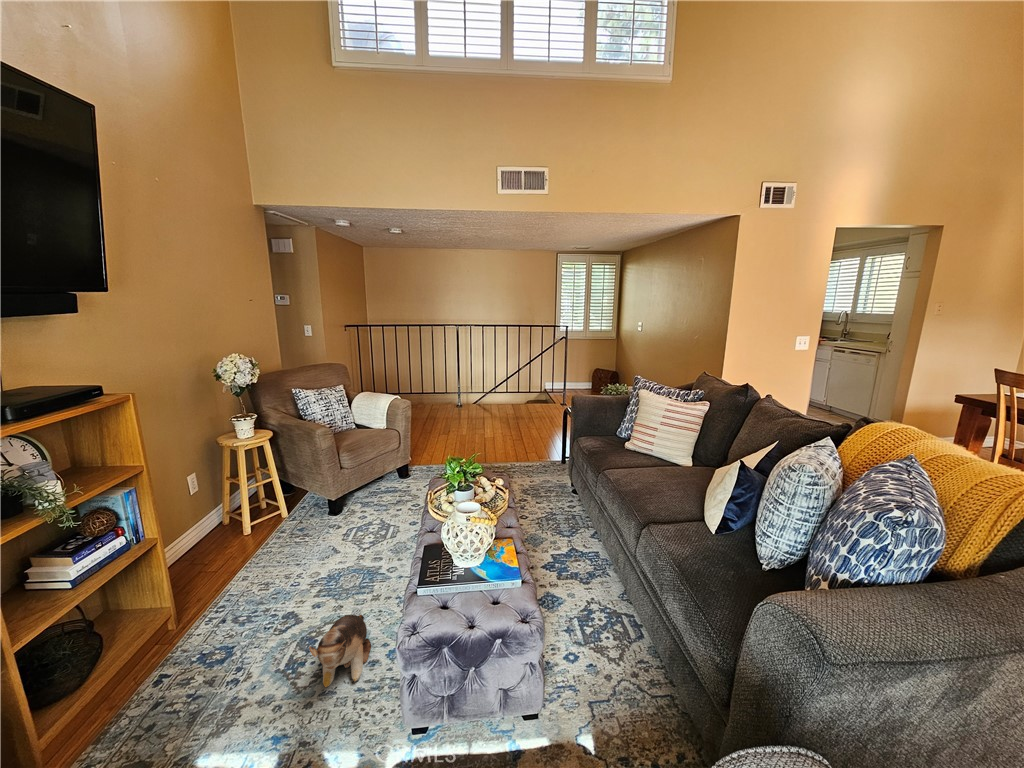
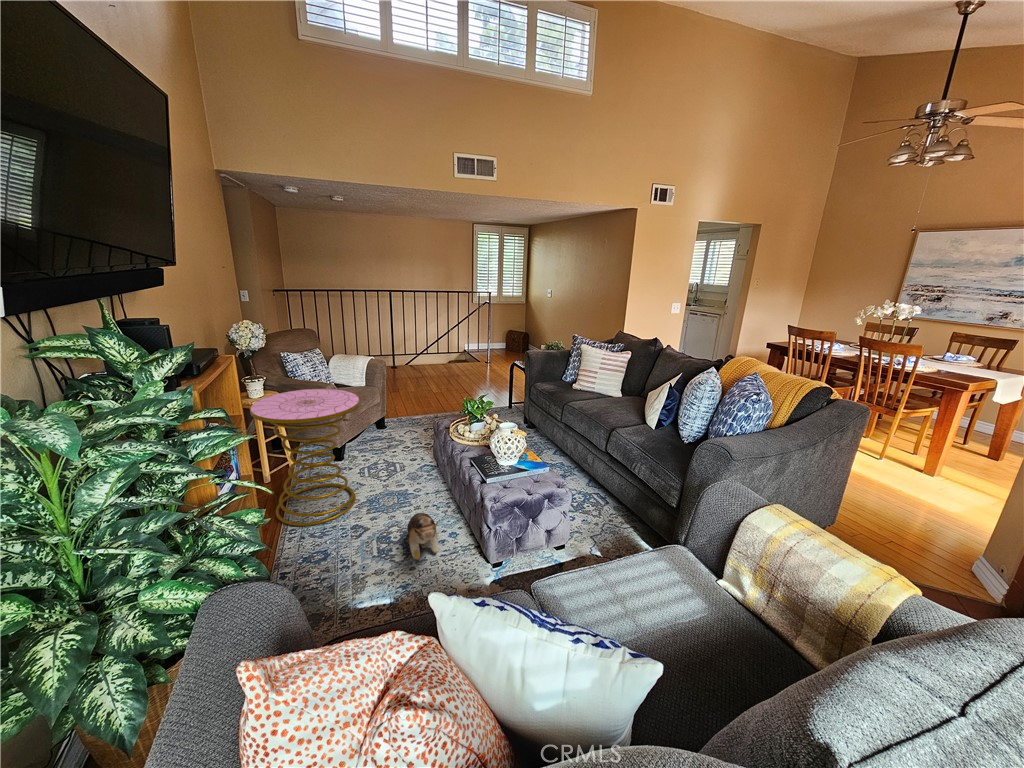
side table: none [191,433,325,602] -> present [250,389,360,526]

